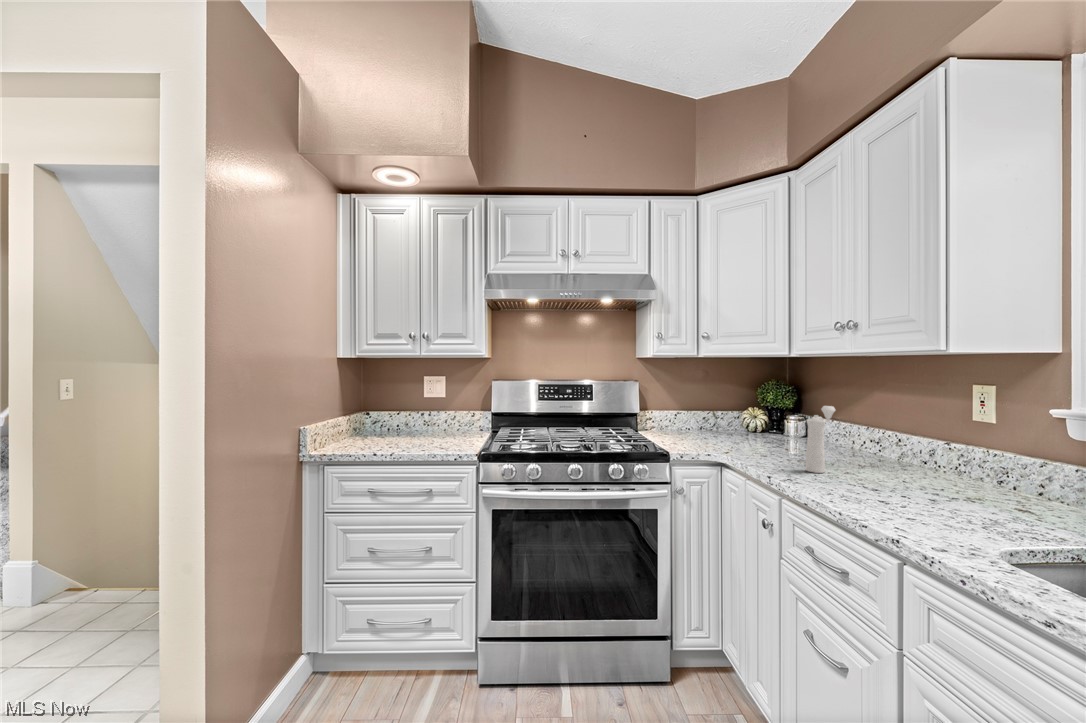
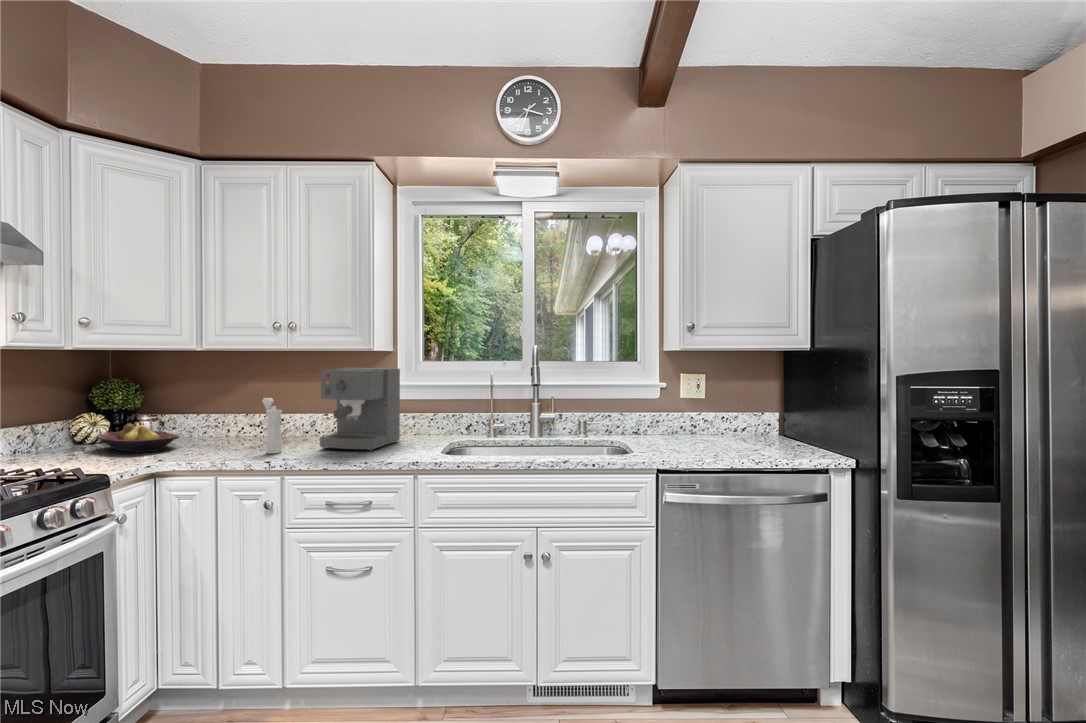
coffee maker: none [837,373,1014,510] -> present [320,368,400,451]
fruit bowl: none [732,419,785,447] -> present [97,424,180,453]

